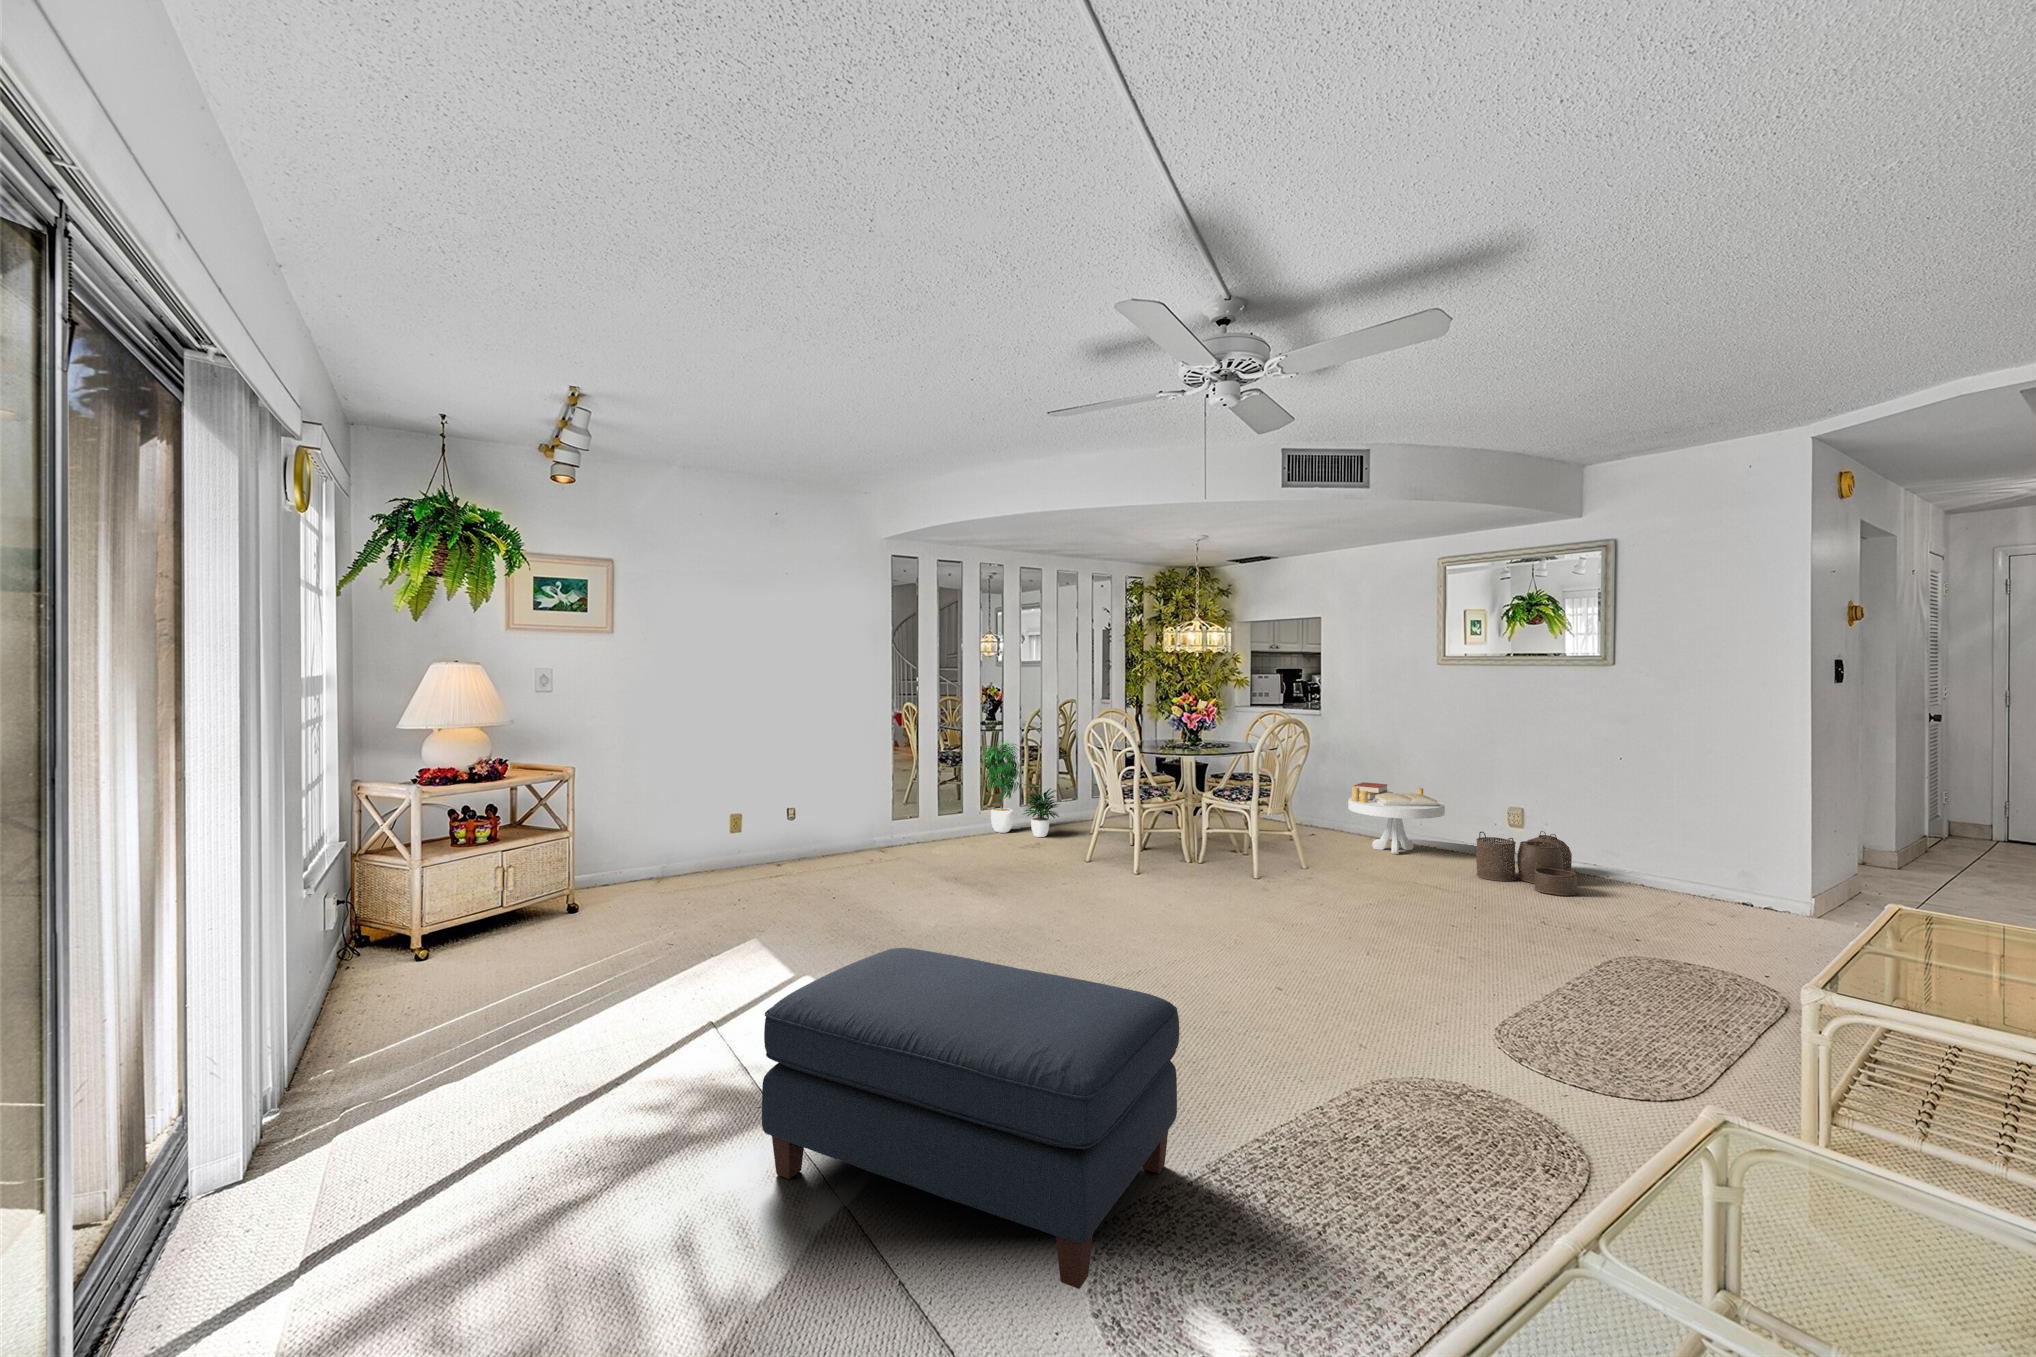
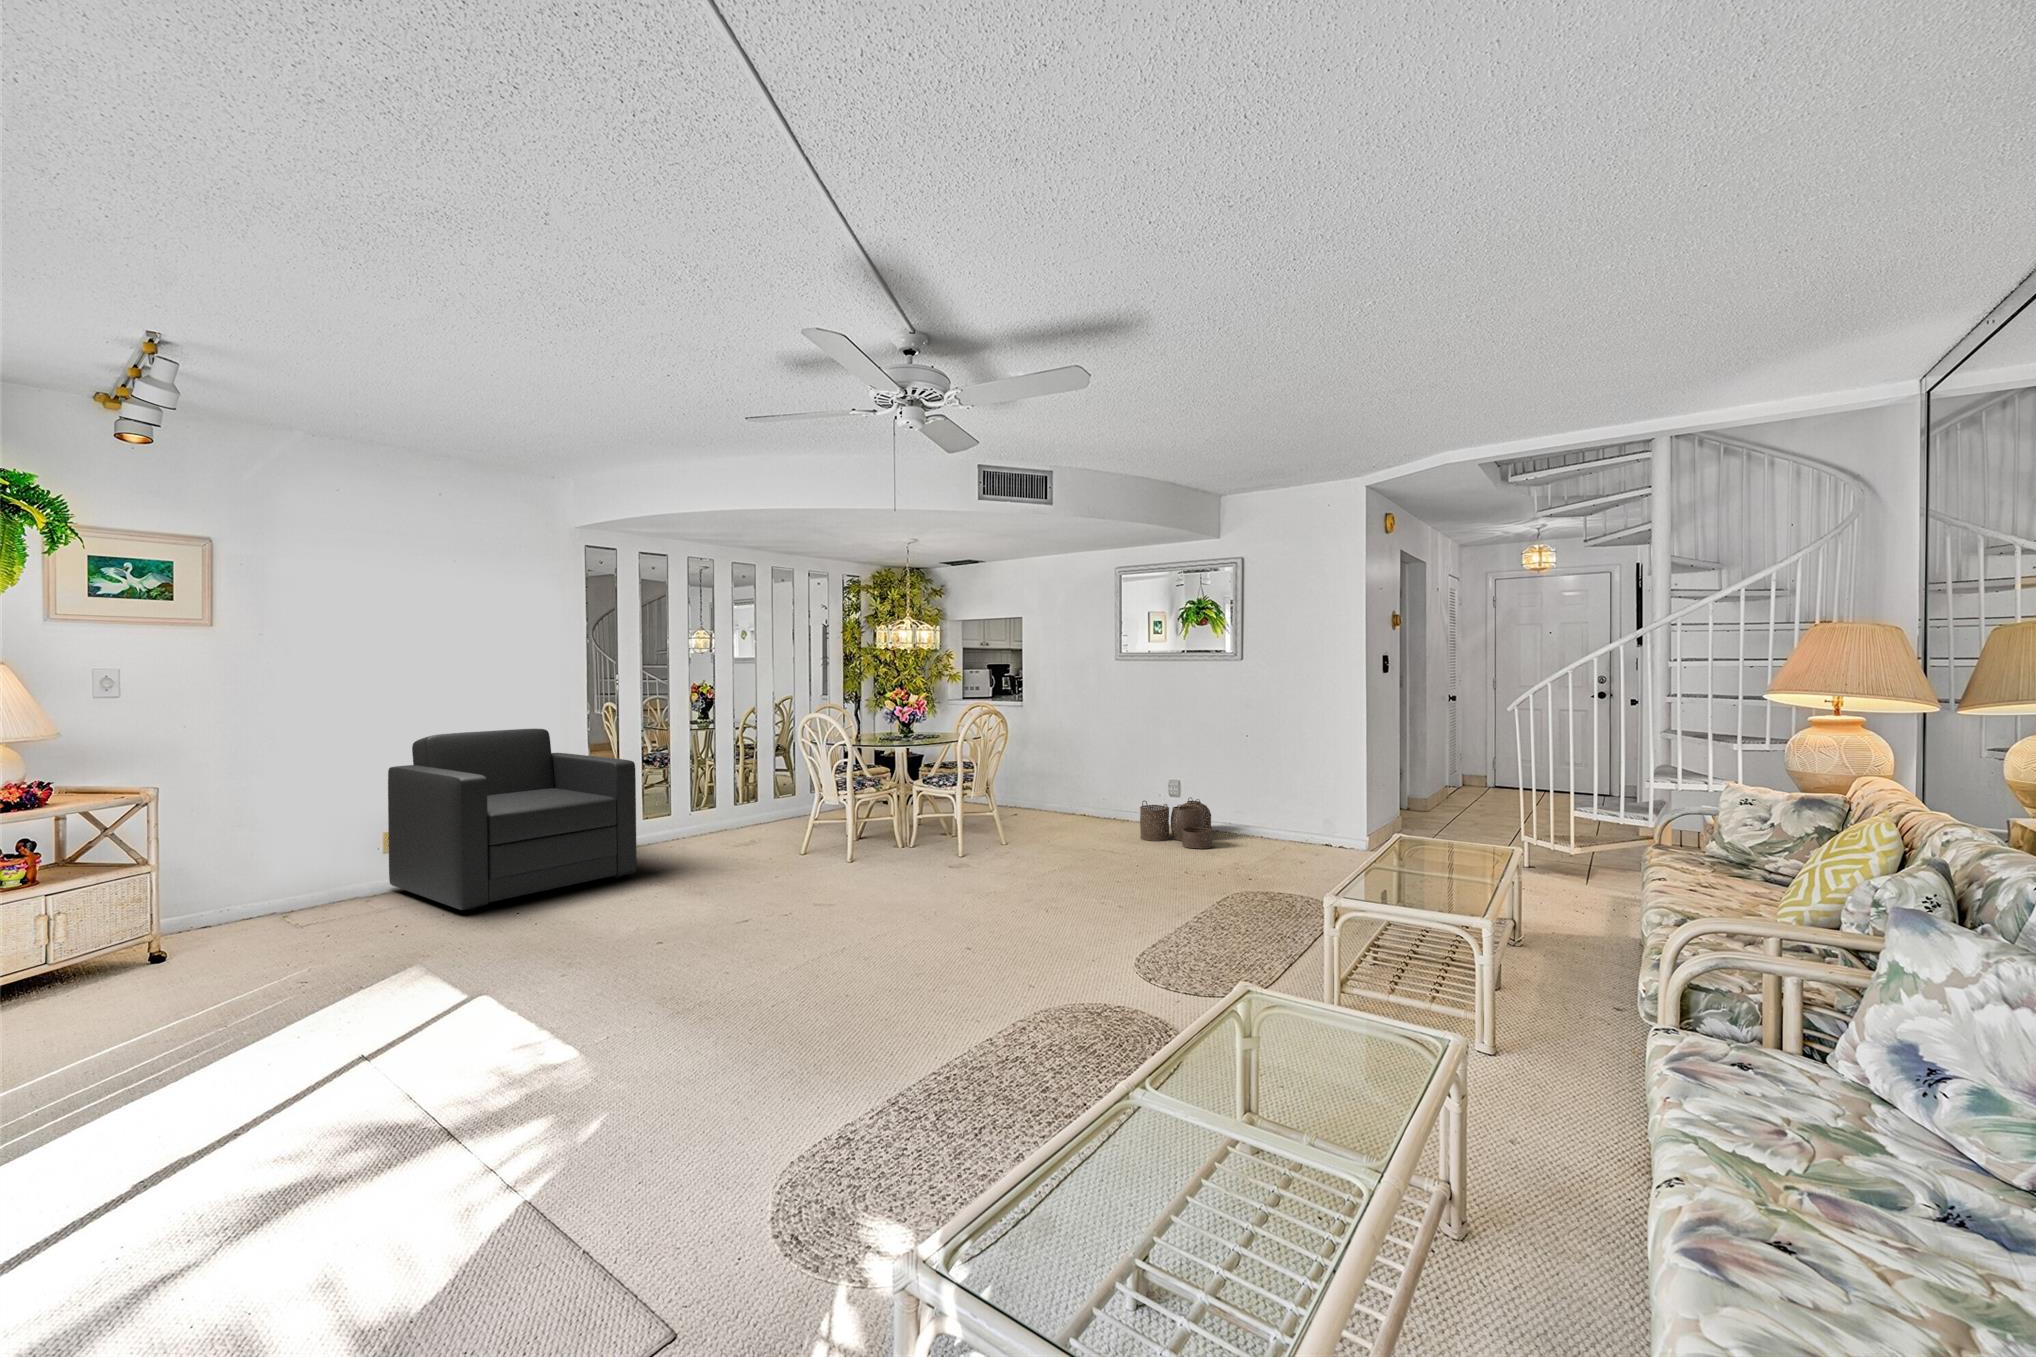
armchair: none [723,728,930,897] -> present [388,729,637,910]
potted plant: present [983,739,1059,837] -> none [695,733,778,831]
side table: present [1348,782,1445,854] -> none [1041,764,1118,825]
ottoman: present [762,948,1179,1289] -> none [431,940,862,1219]

